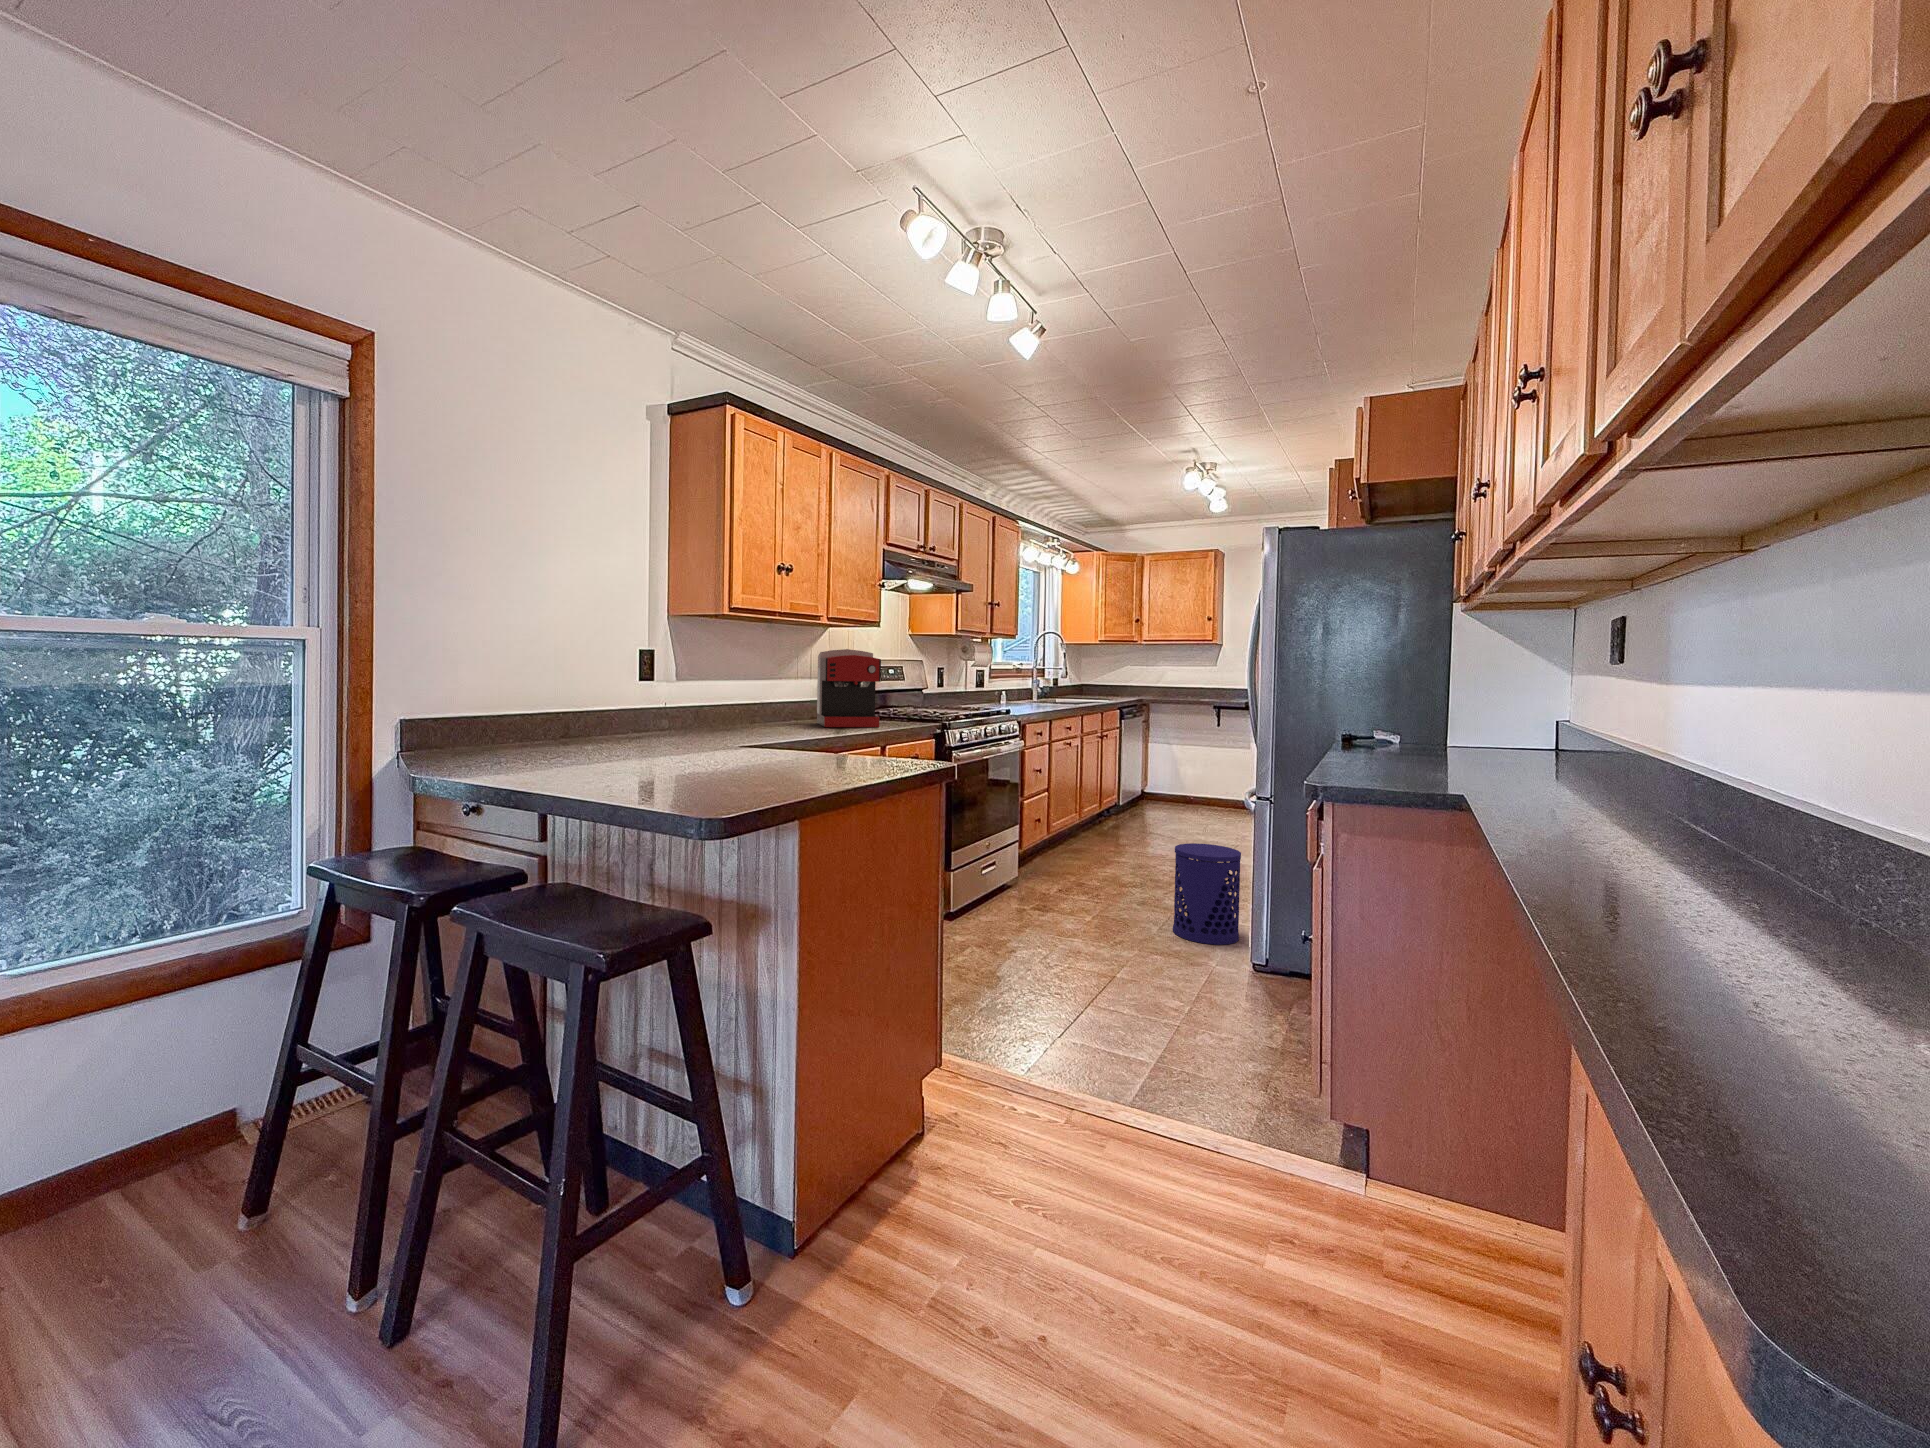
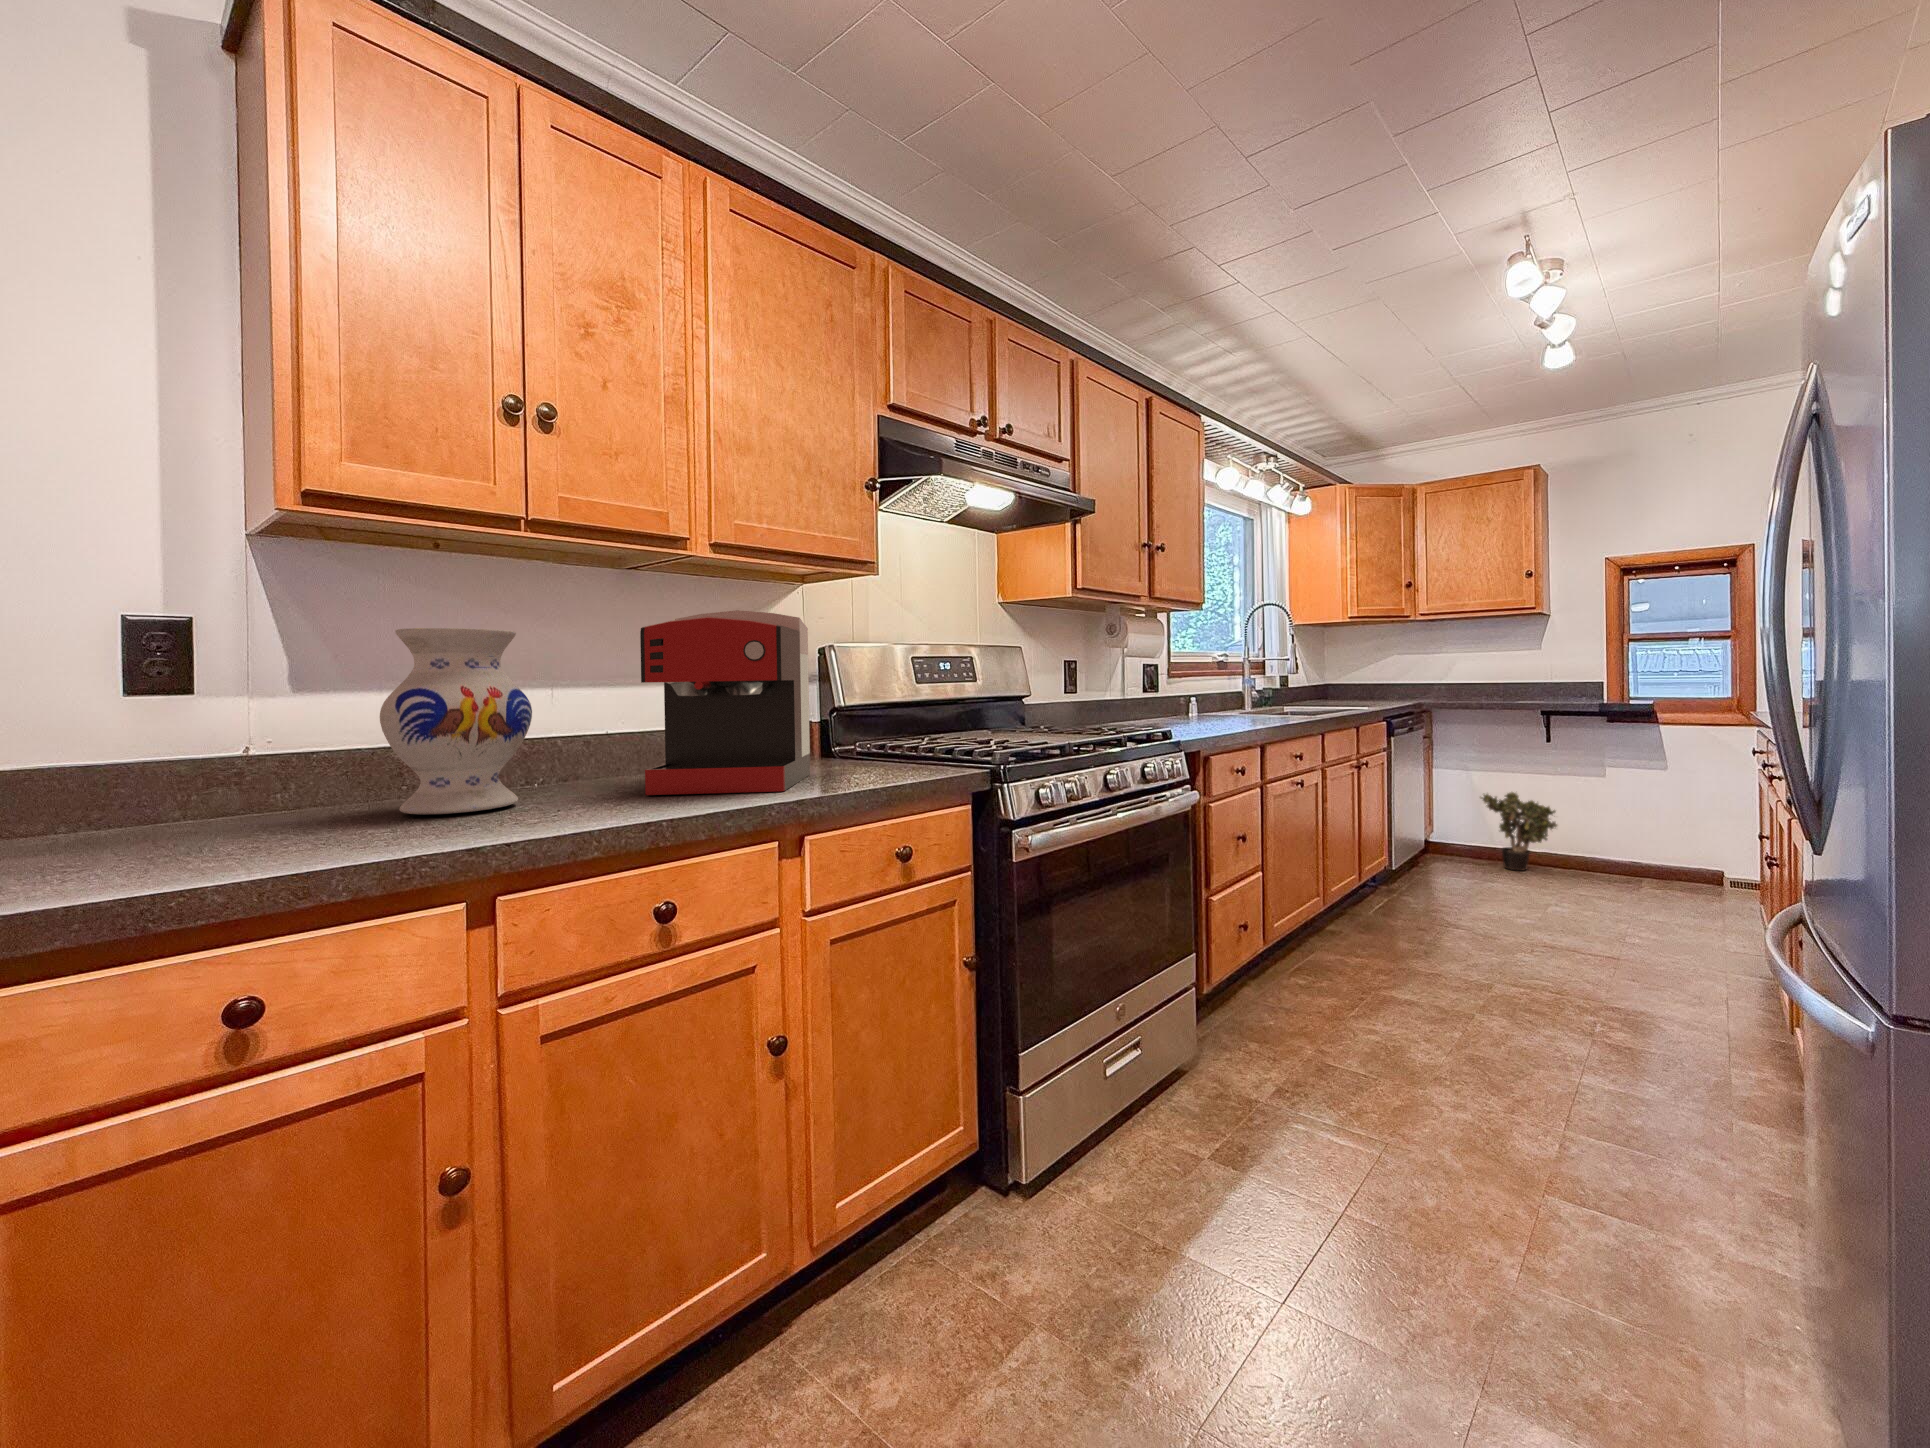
vase: none [740,658,790,730] -> present [380,628,532,815]
potted plant: none [1175,758,1220,808] -> present [1481,792,1557,871]
waste bin: present [1173,843,1241,945] -> none [1563,1061,1780,1396]

